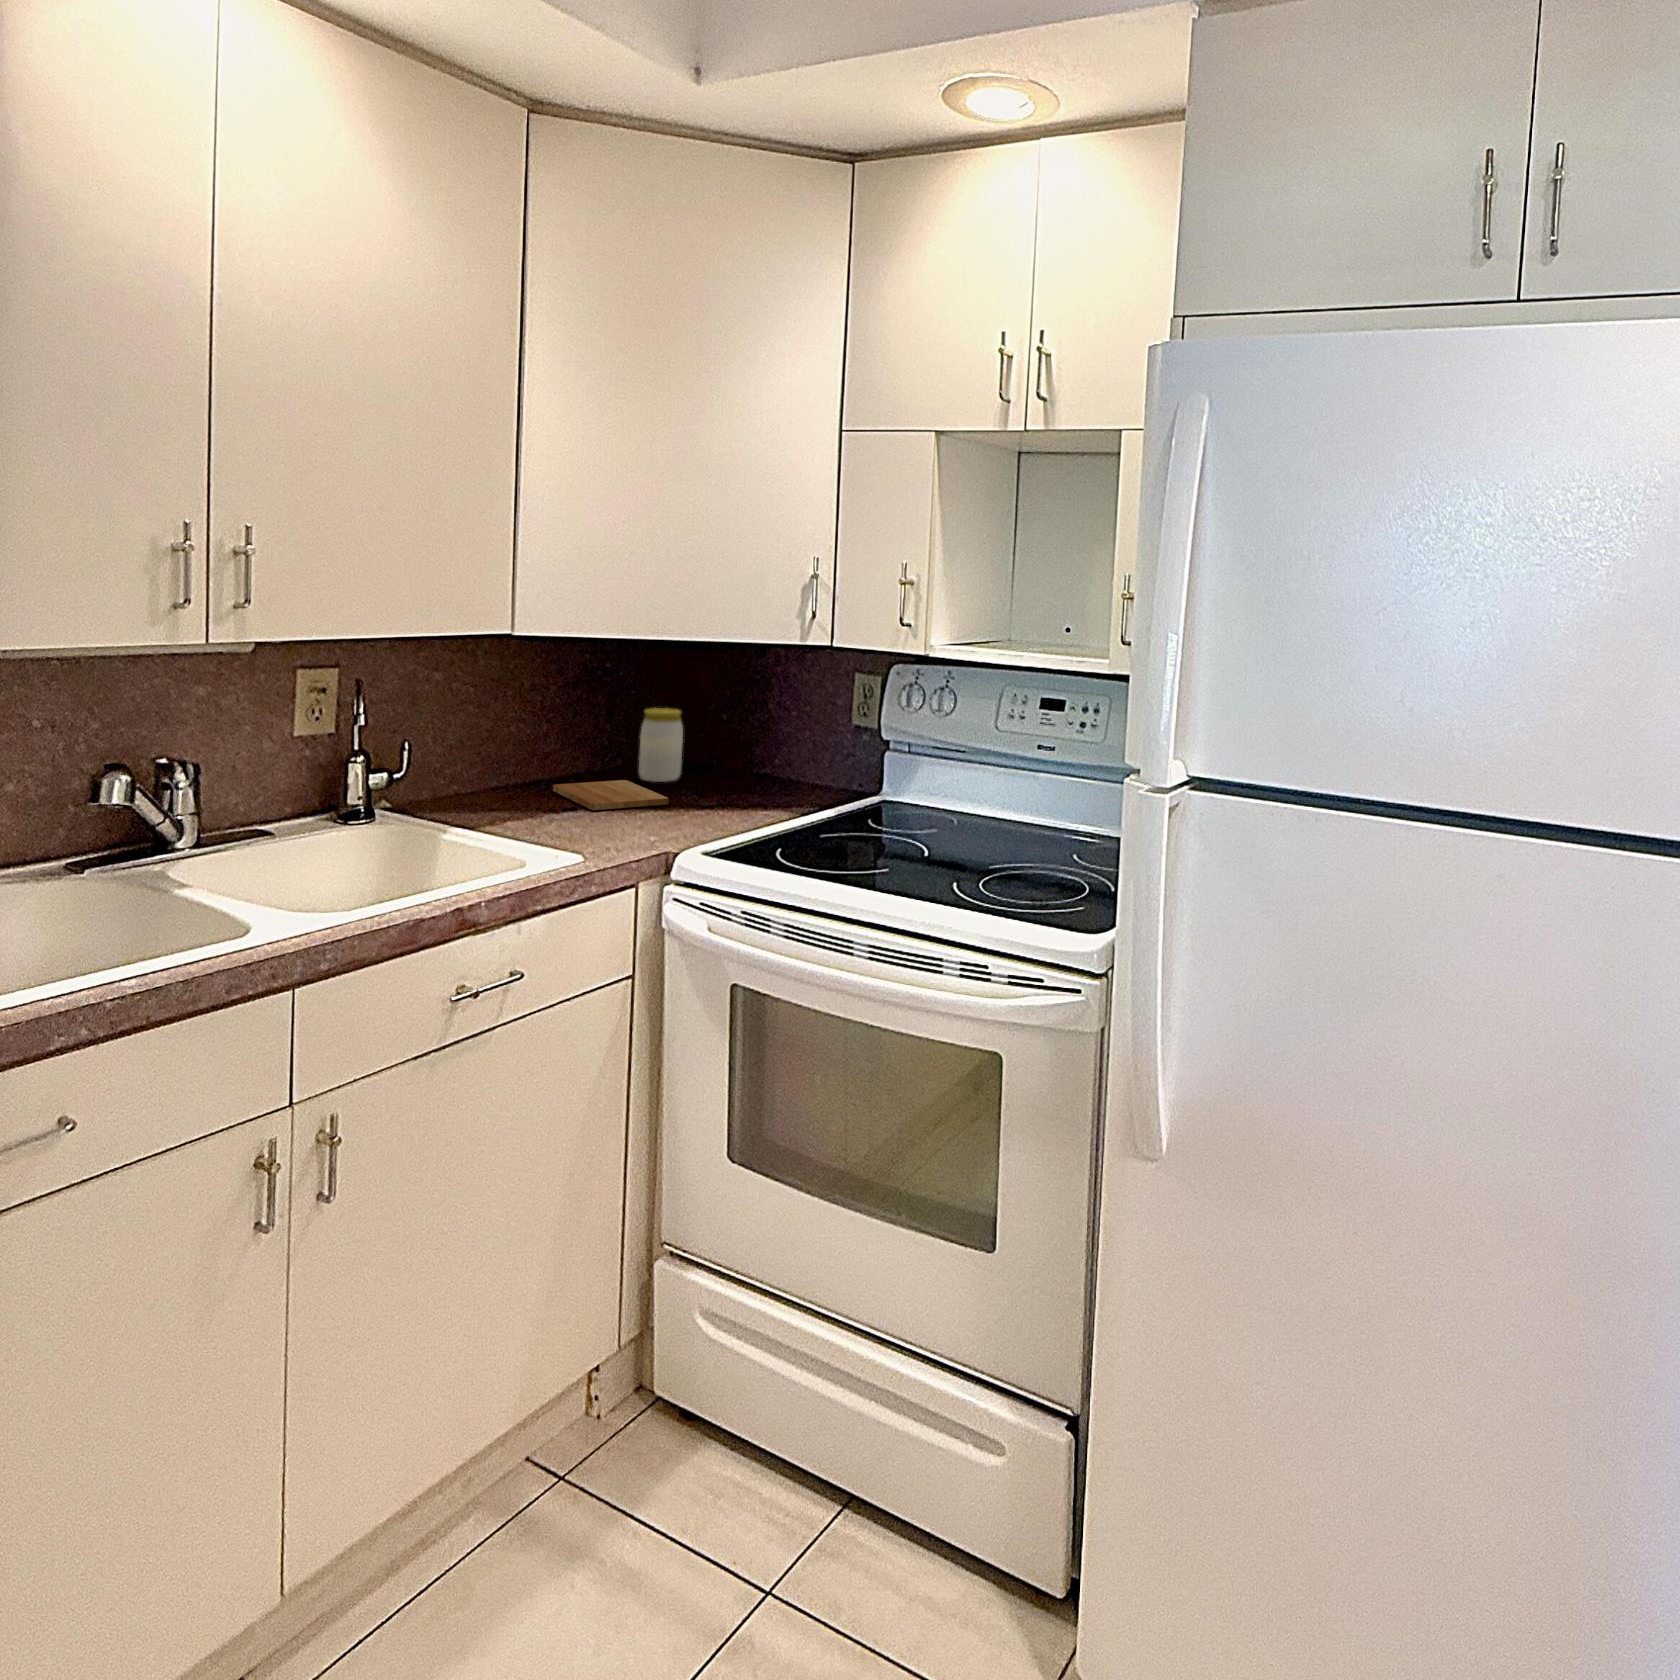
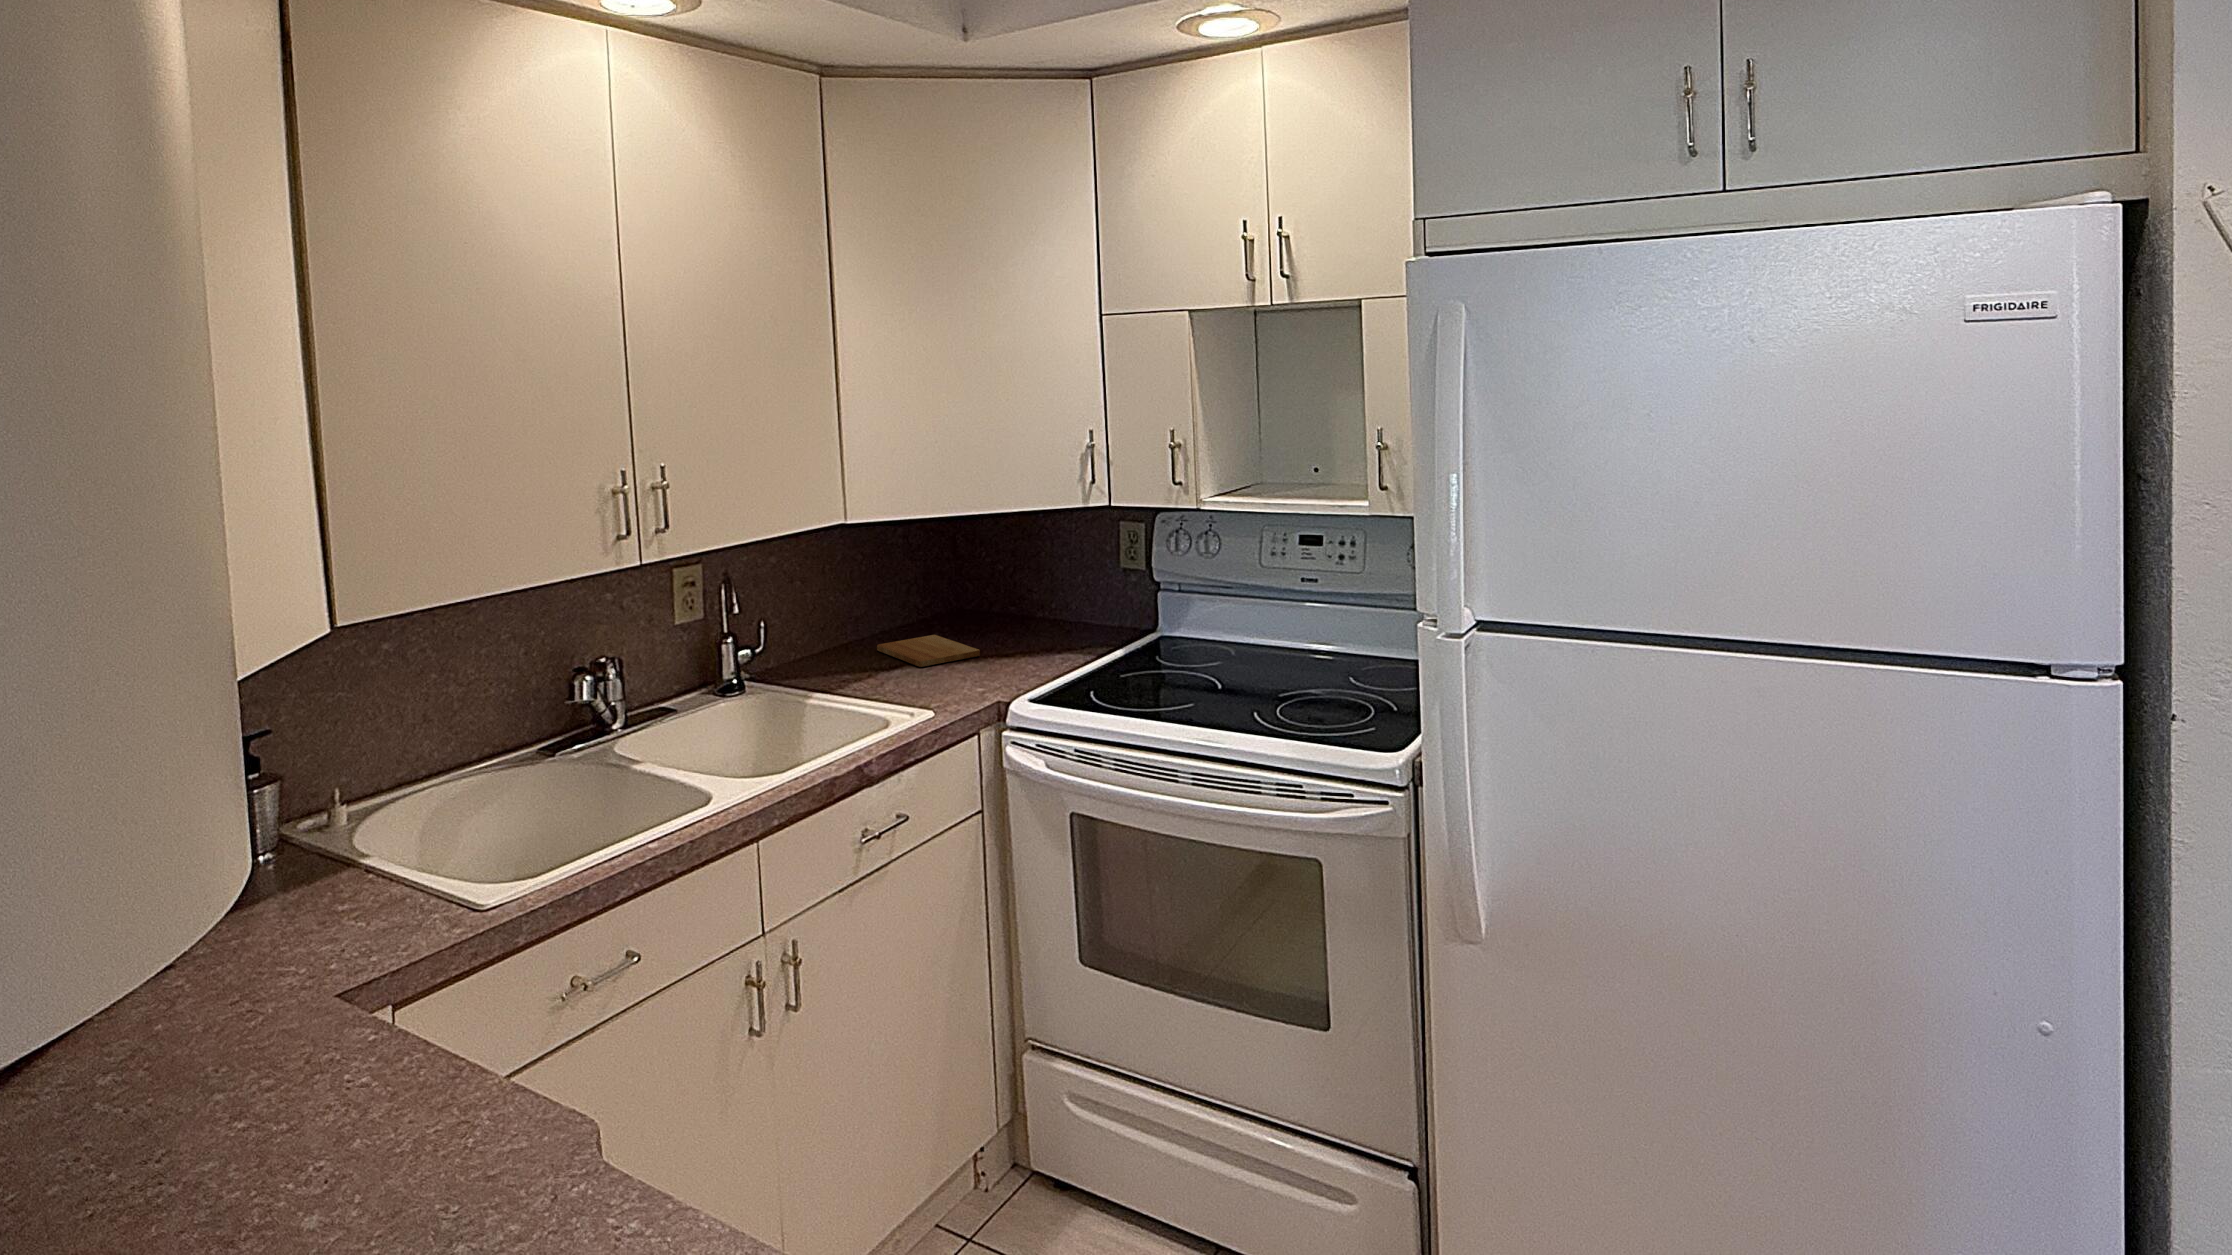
jar: present [639,708,683,782] -> none [940,566,978,634]

